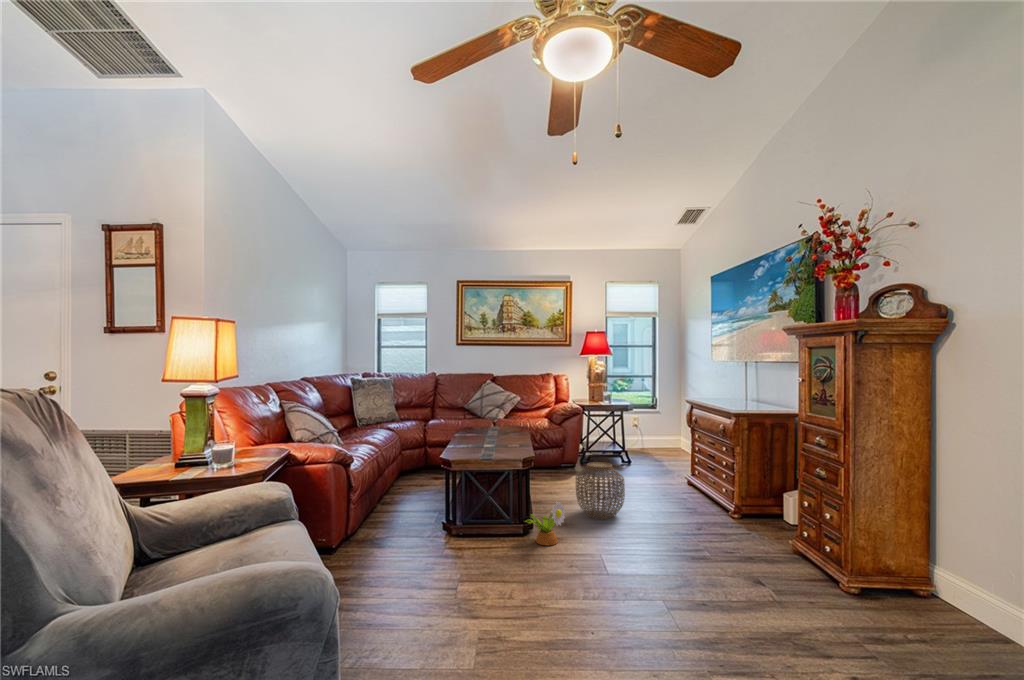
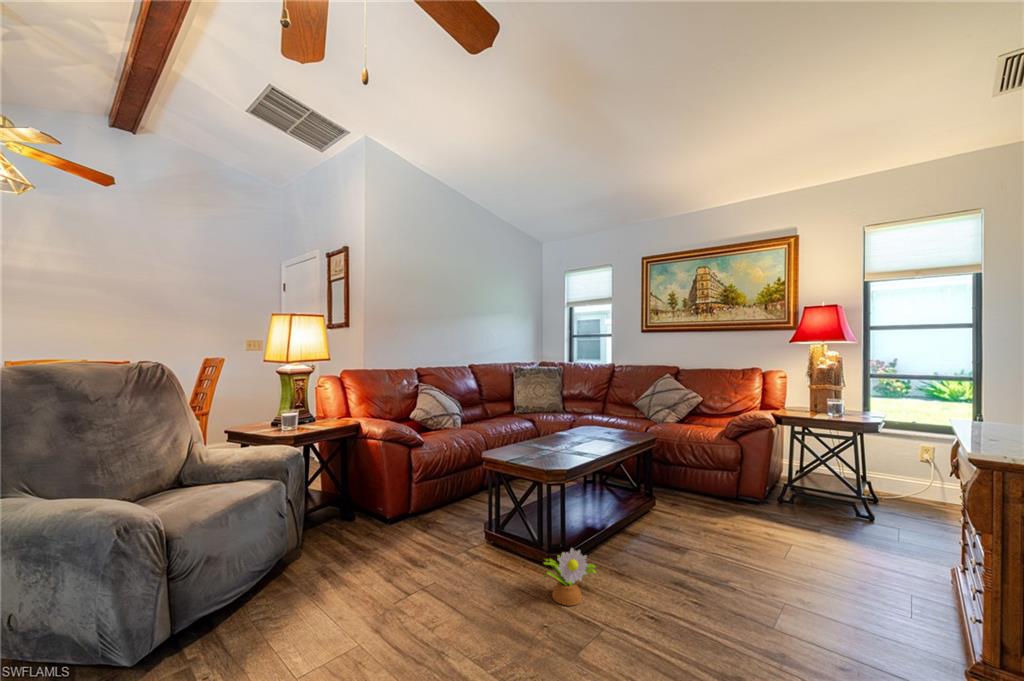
woven basket: present [576,462,625,519] -> none [657,506,737,602]

